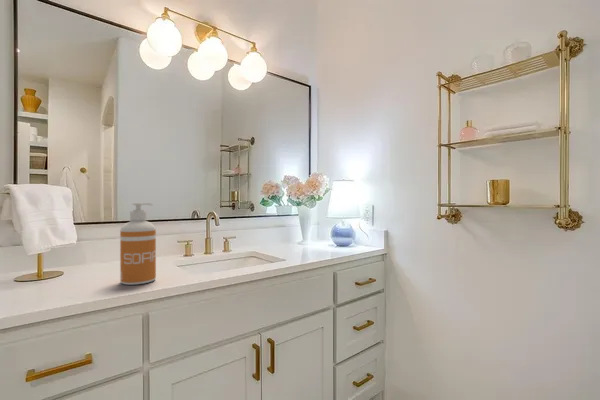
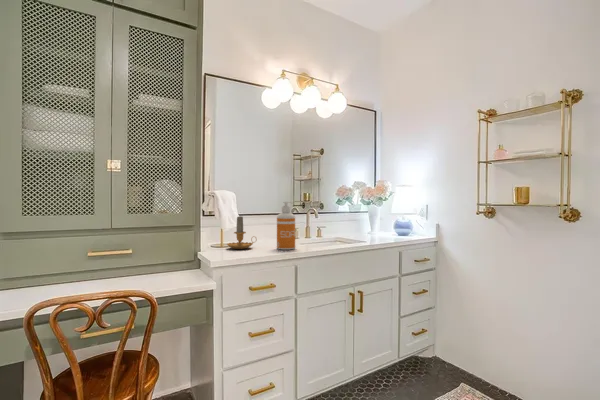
candle: none [26,226,93,286] -> present [227,216,254,249]

